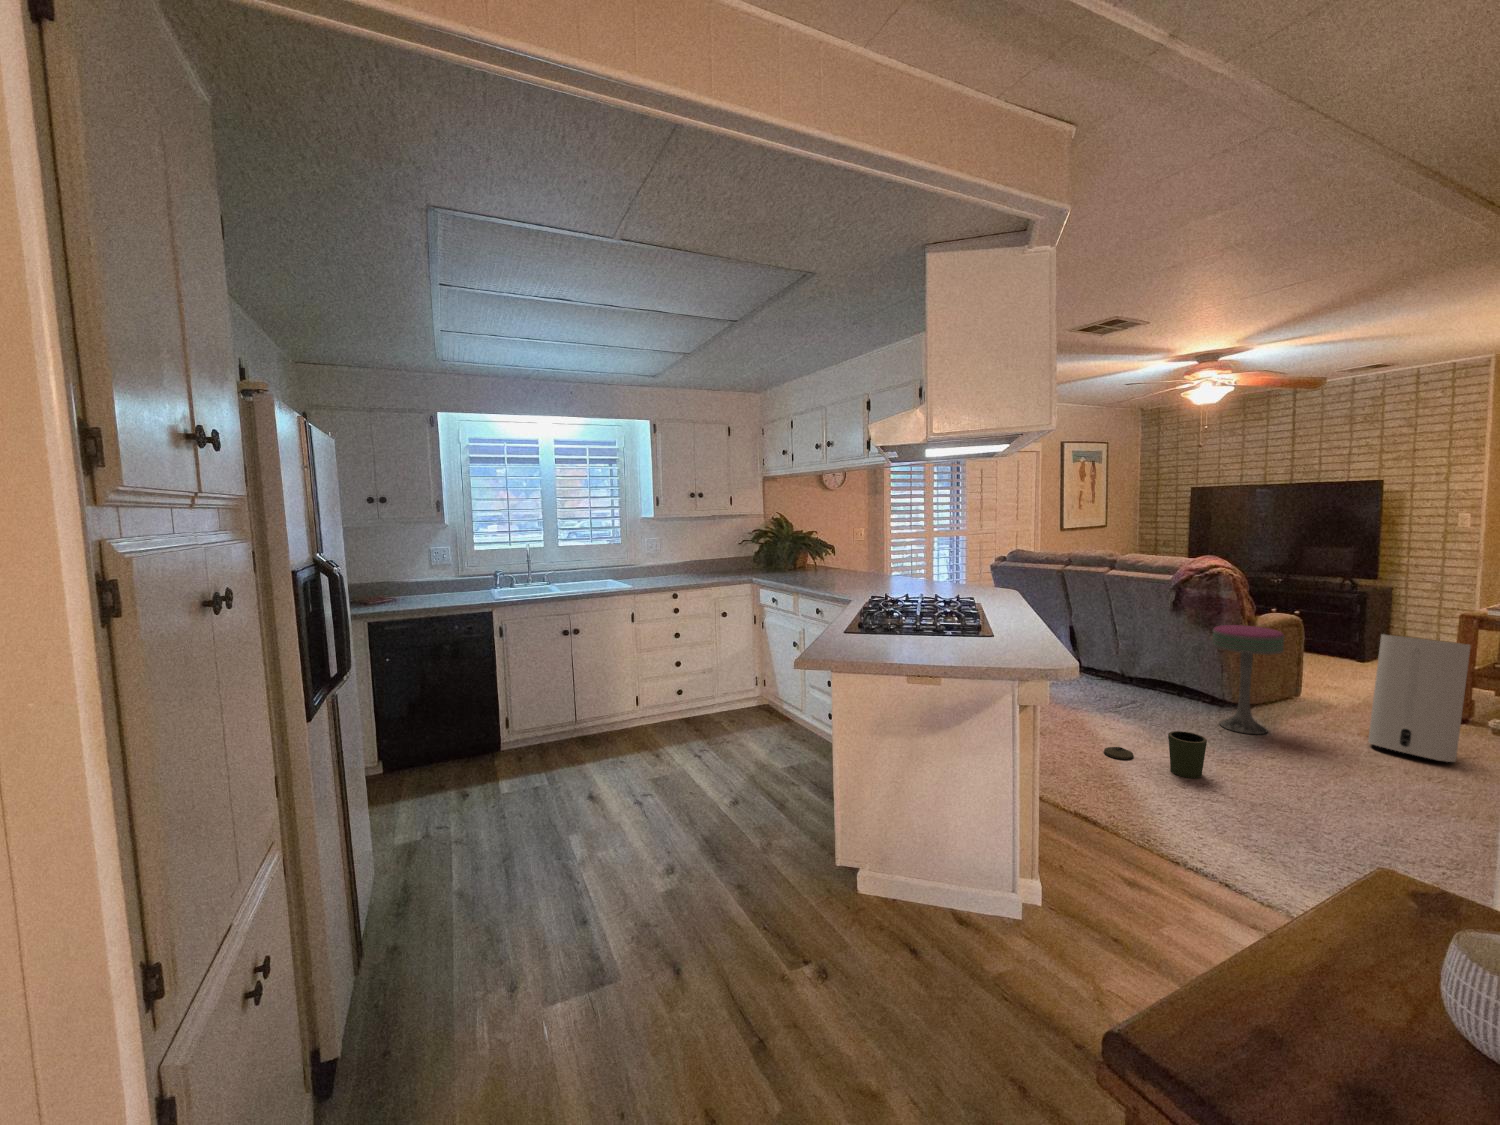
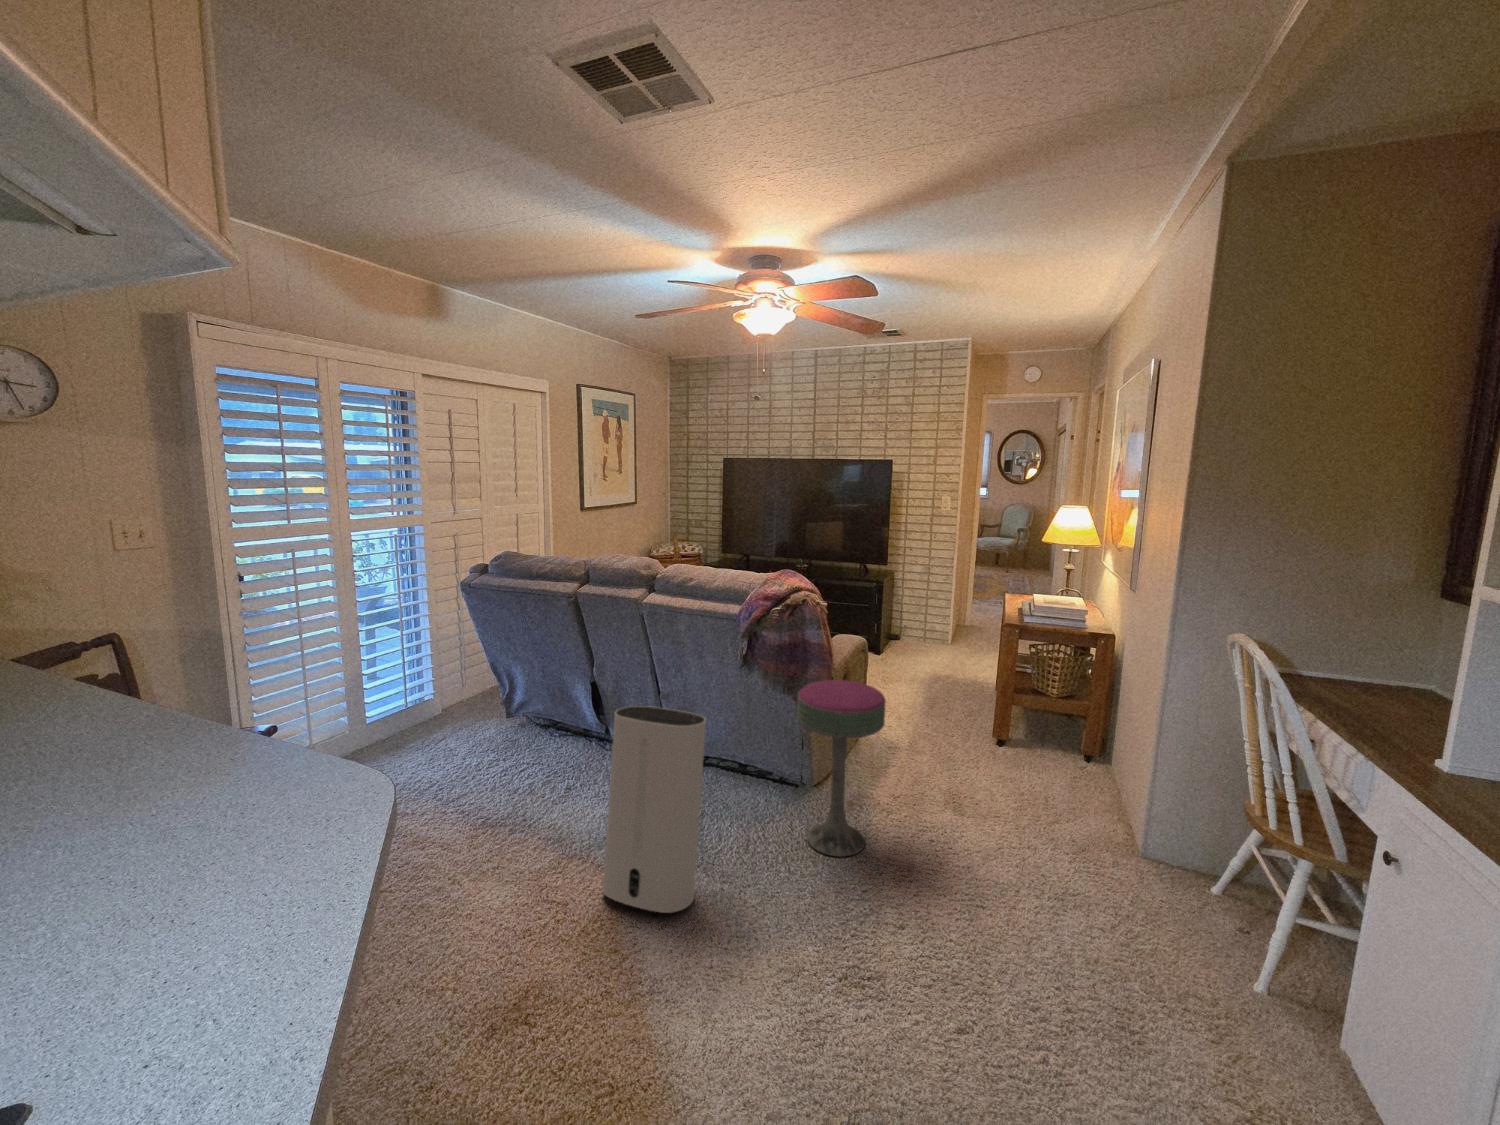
air purifier: present [1368,634,1470,762] -> present [603,706,706,913]
trash can: present [1104,731,1207,778] -> none [657,959,839,1074]

